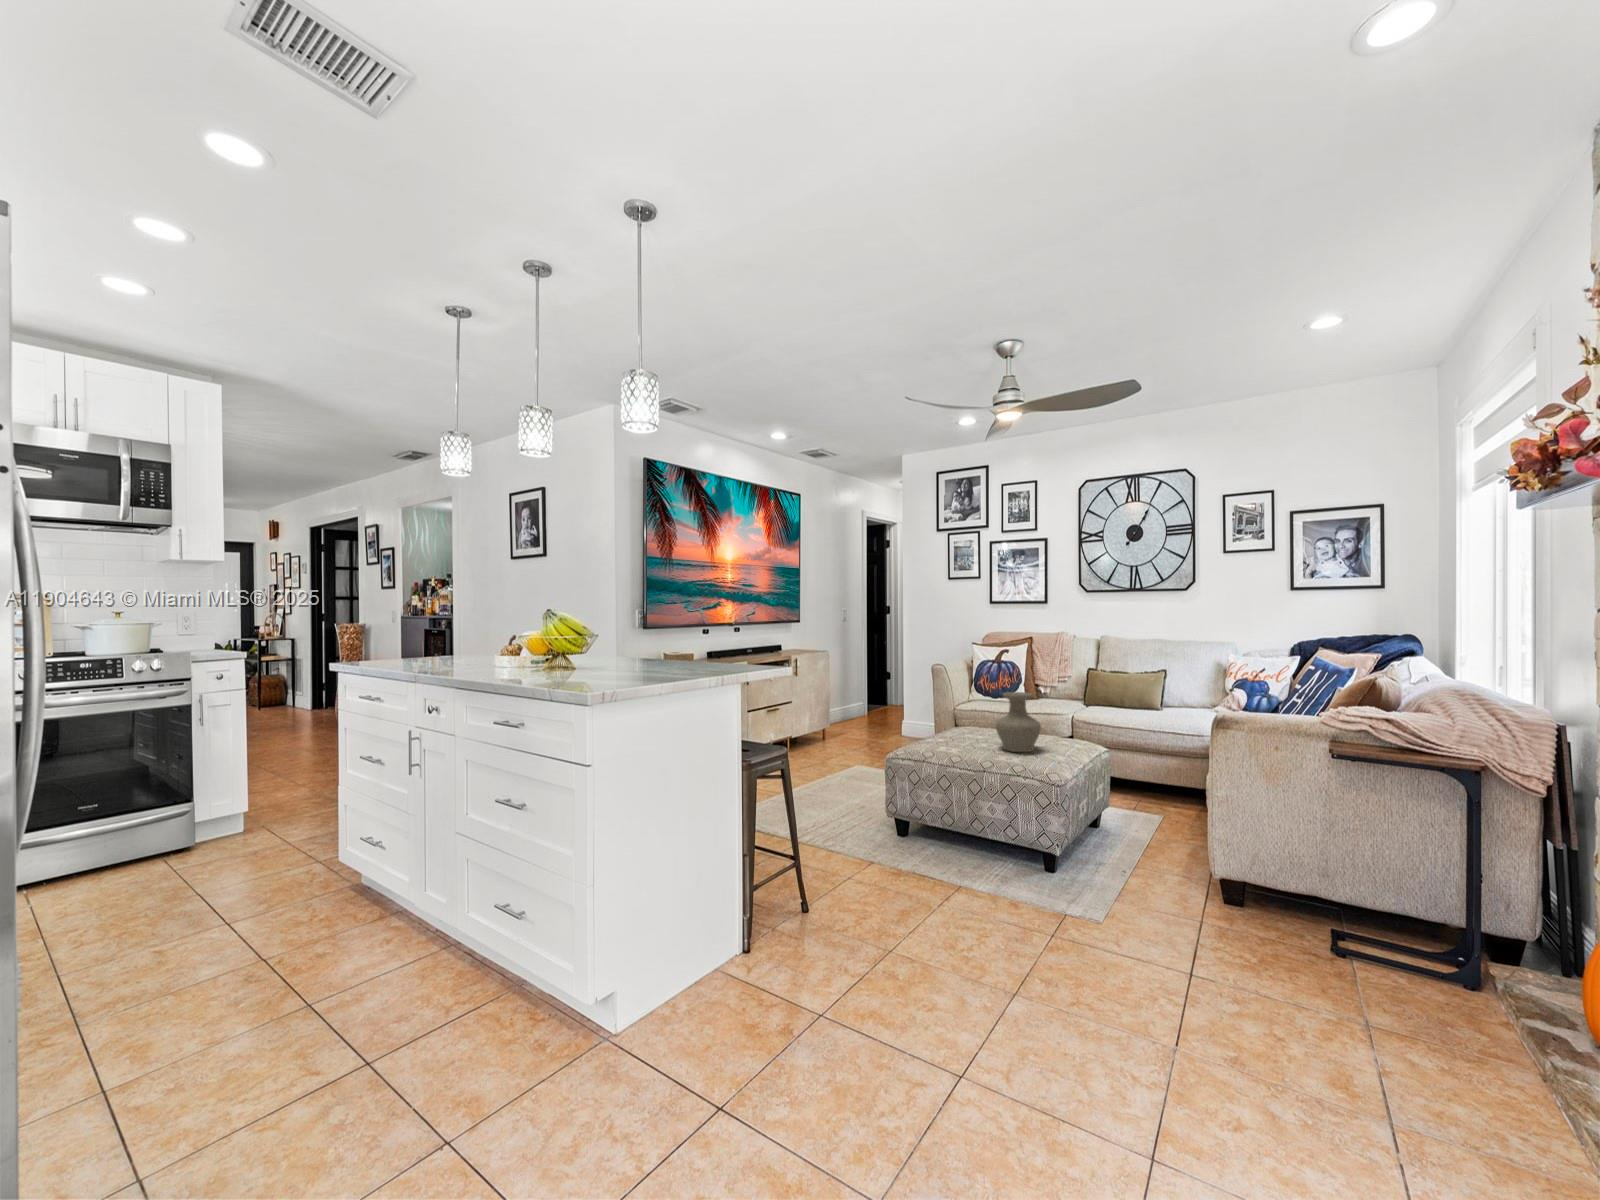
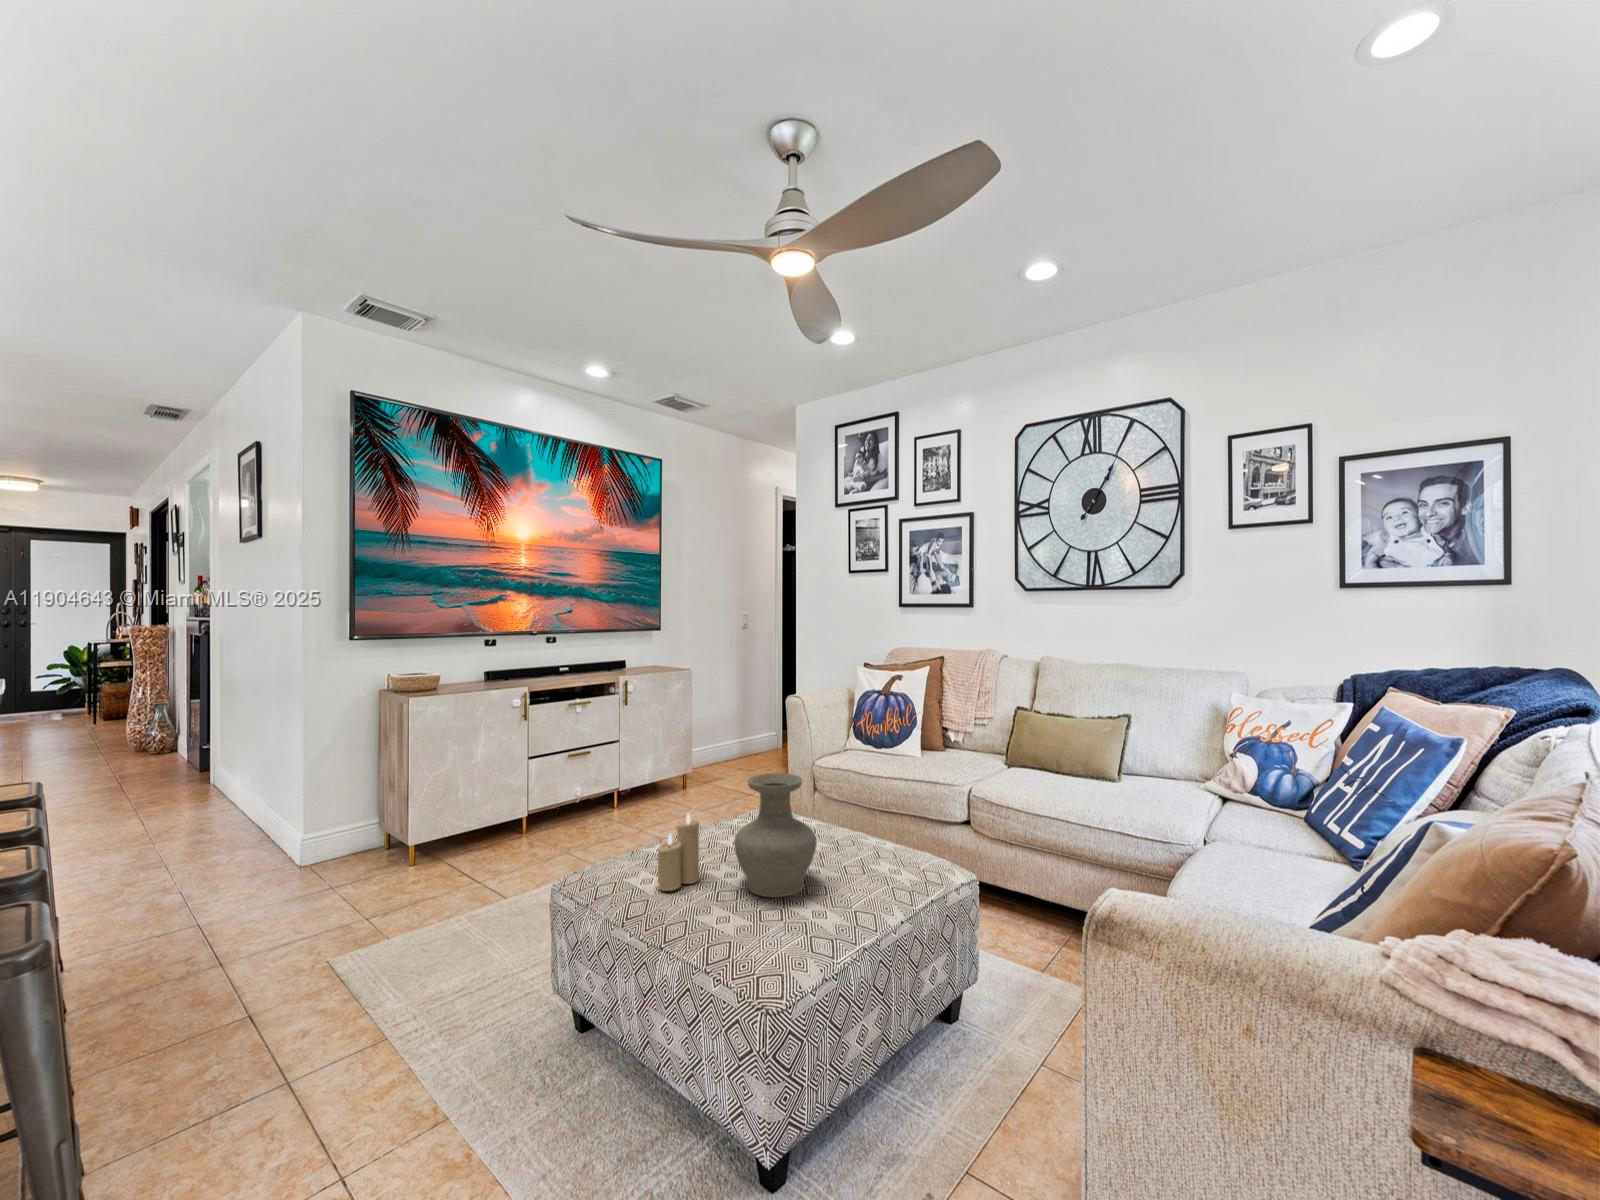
candle: none [959,713,977,752] -> present [657,813,699,891]

